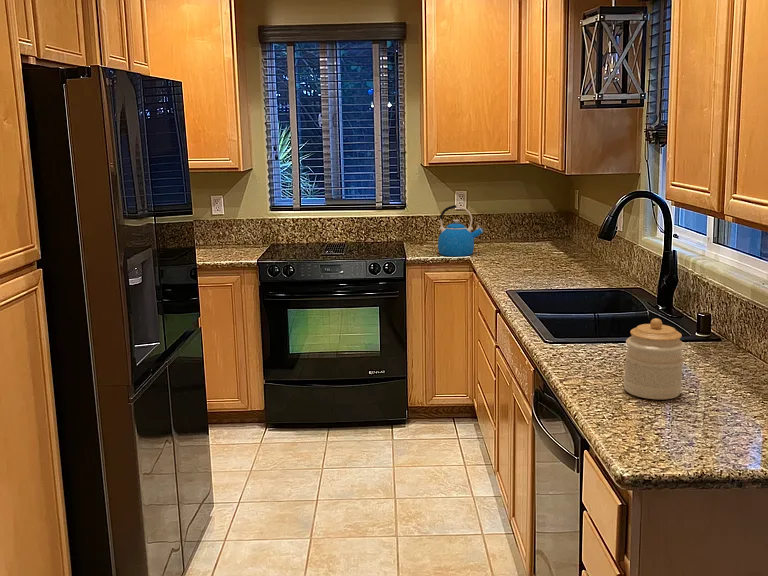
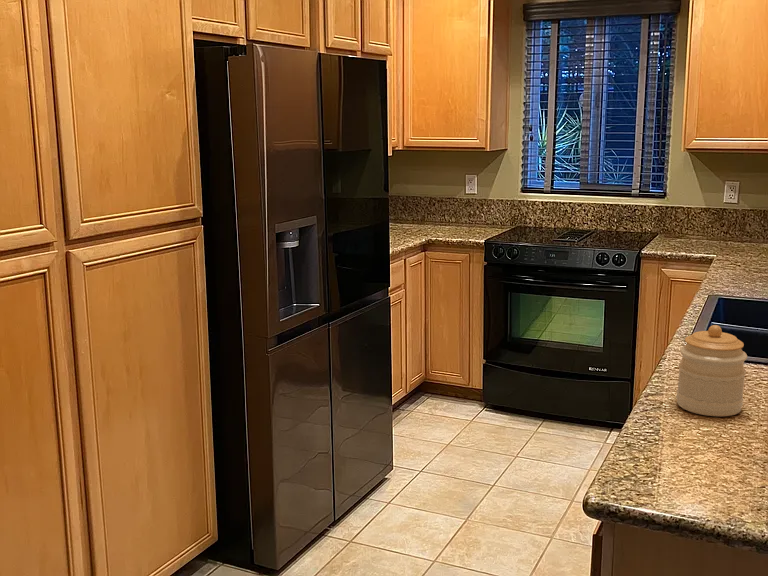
kettle: present [438,205,483,256] -> none [681,195,736,253]

